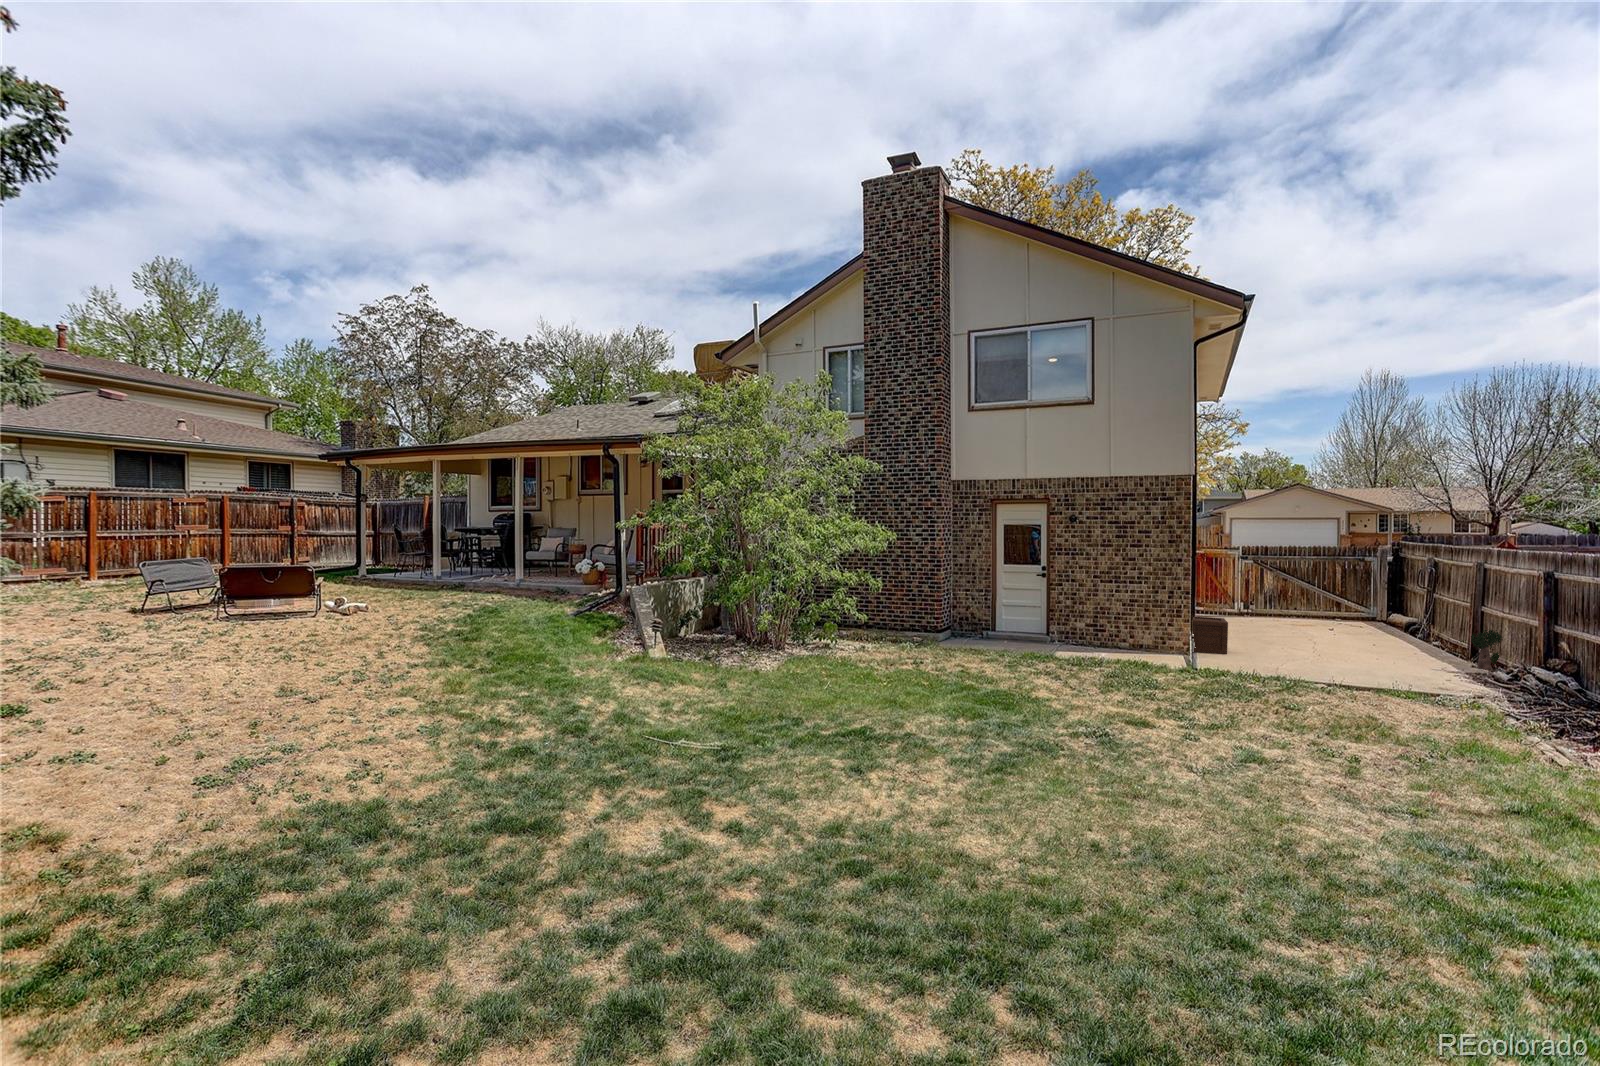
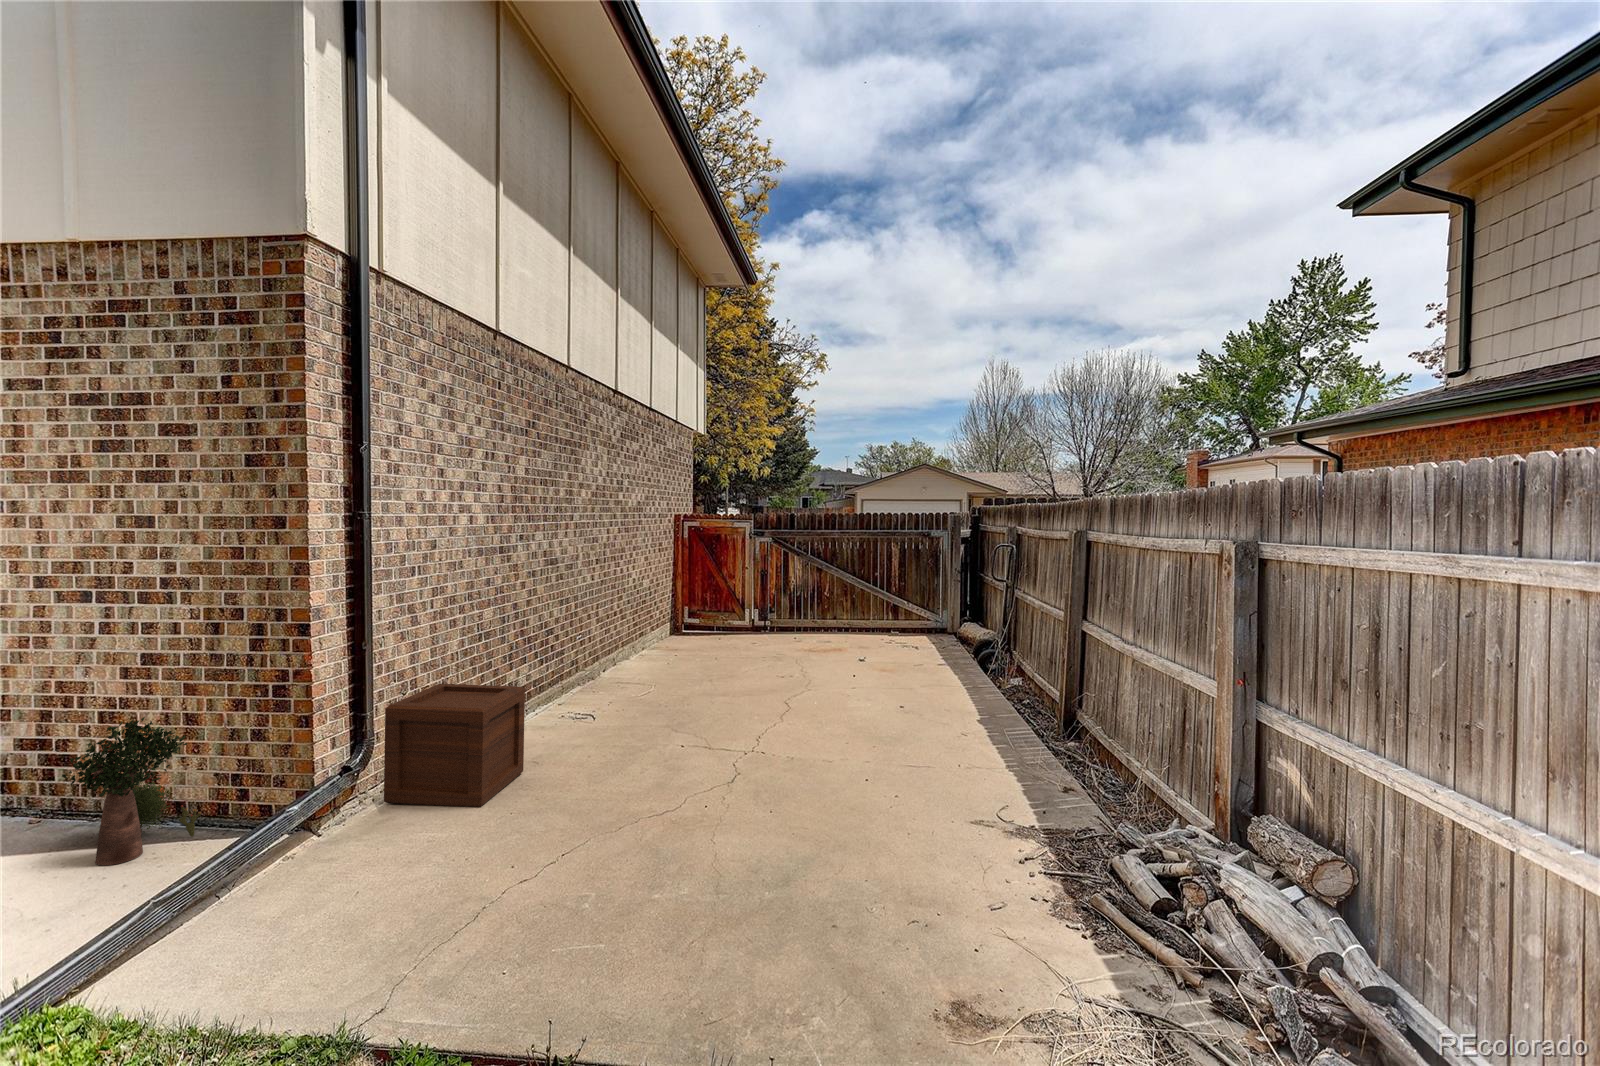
potted plant: present [1471,630,1503,669] -> present [62,717,201,865]

